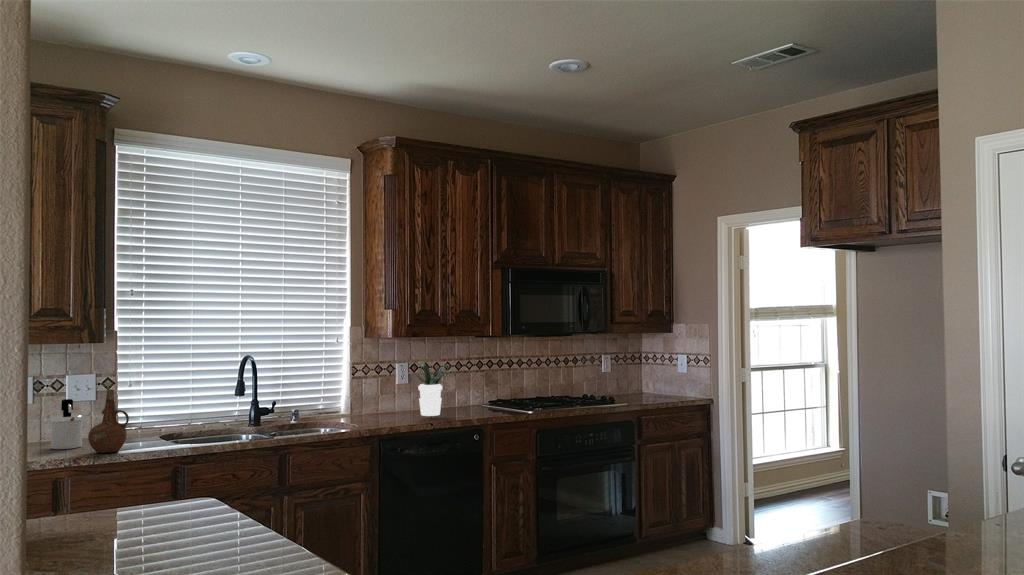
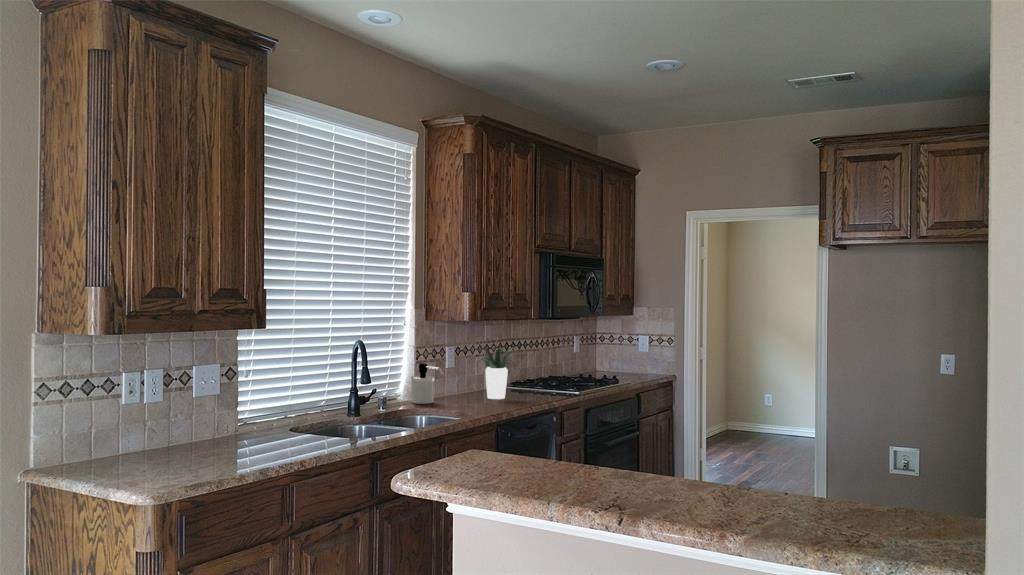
ceramic pitcher: present [88,390,129,453] -> none [282,383,321,454]
soap dispenser: present [50,399,84,449] -> present [411,364,443,404]

